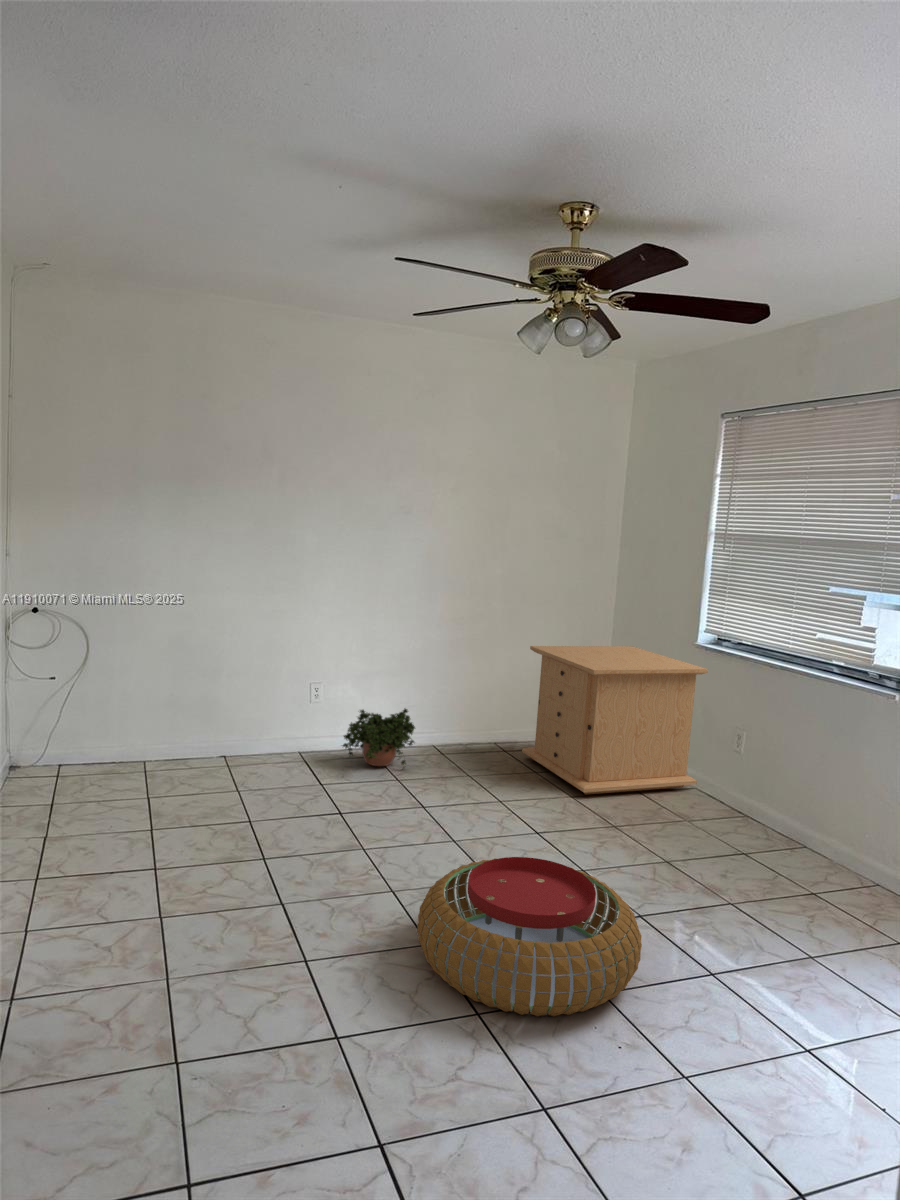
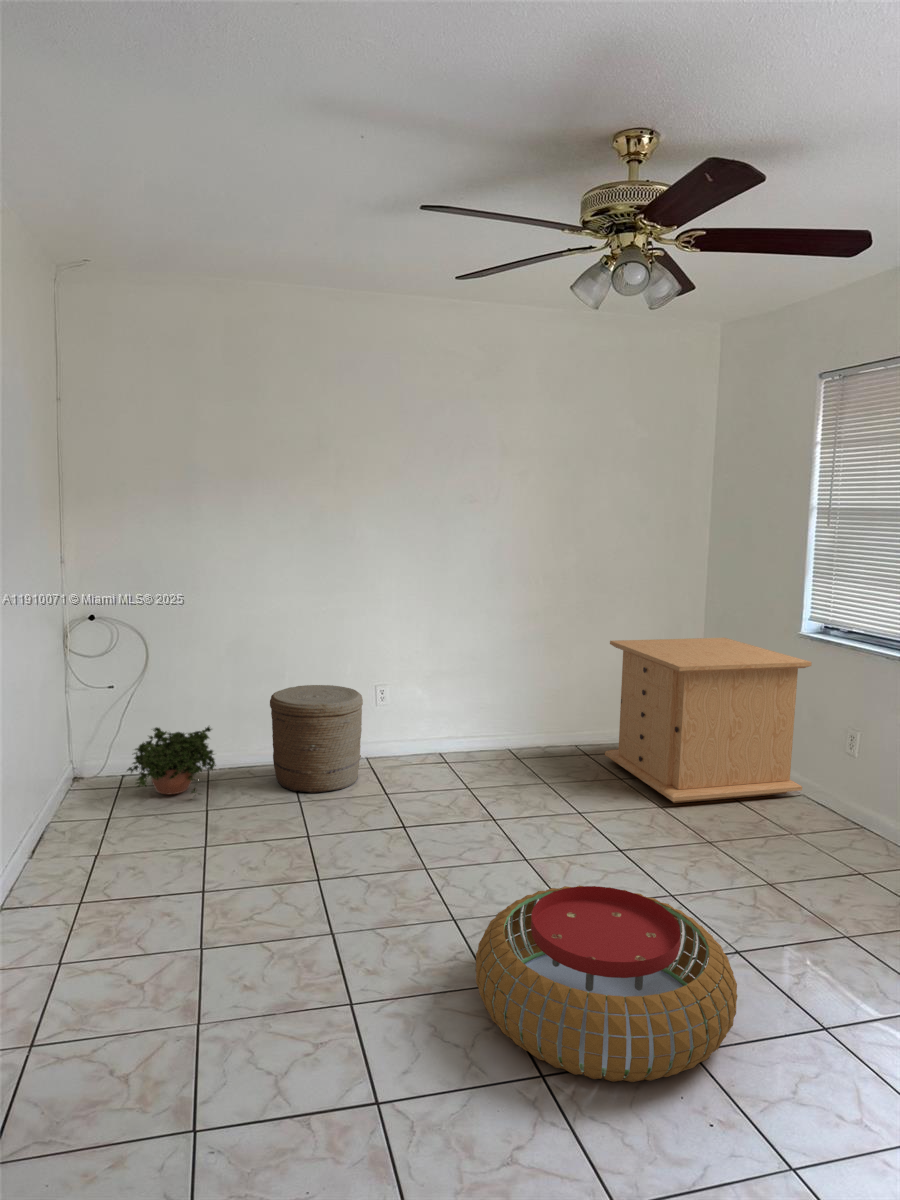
woven basket: none [209,681,299,783] -> present [270,685,363,793]
potted plant: present [342,709,415,766] -> present [127,727,216,794]

